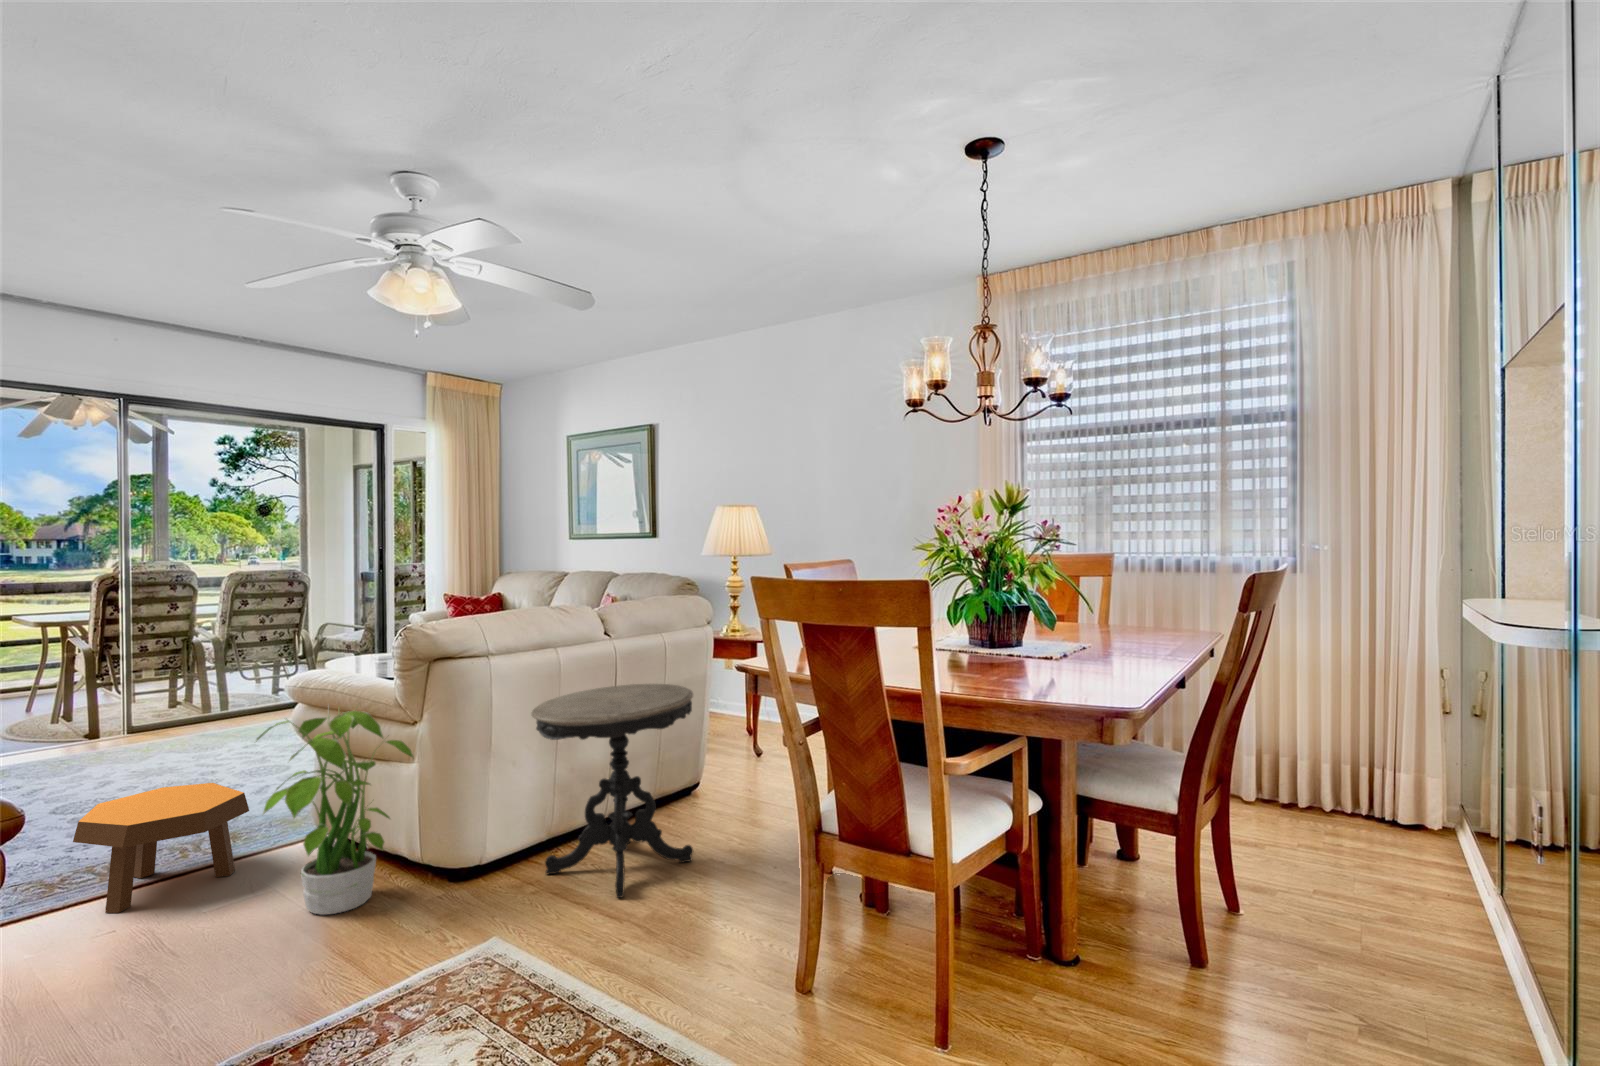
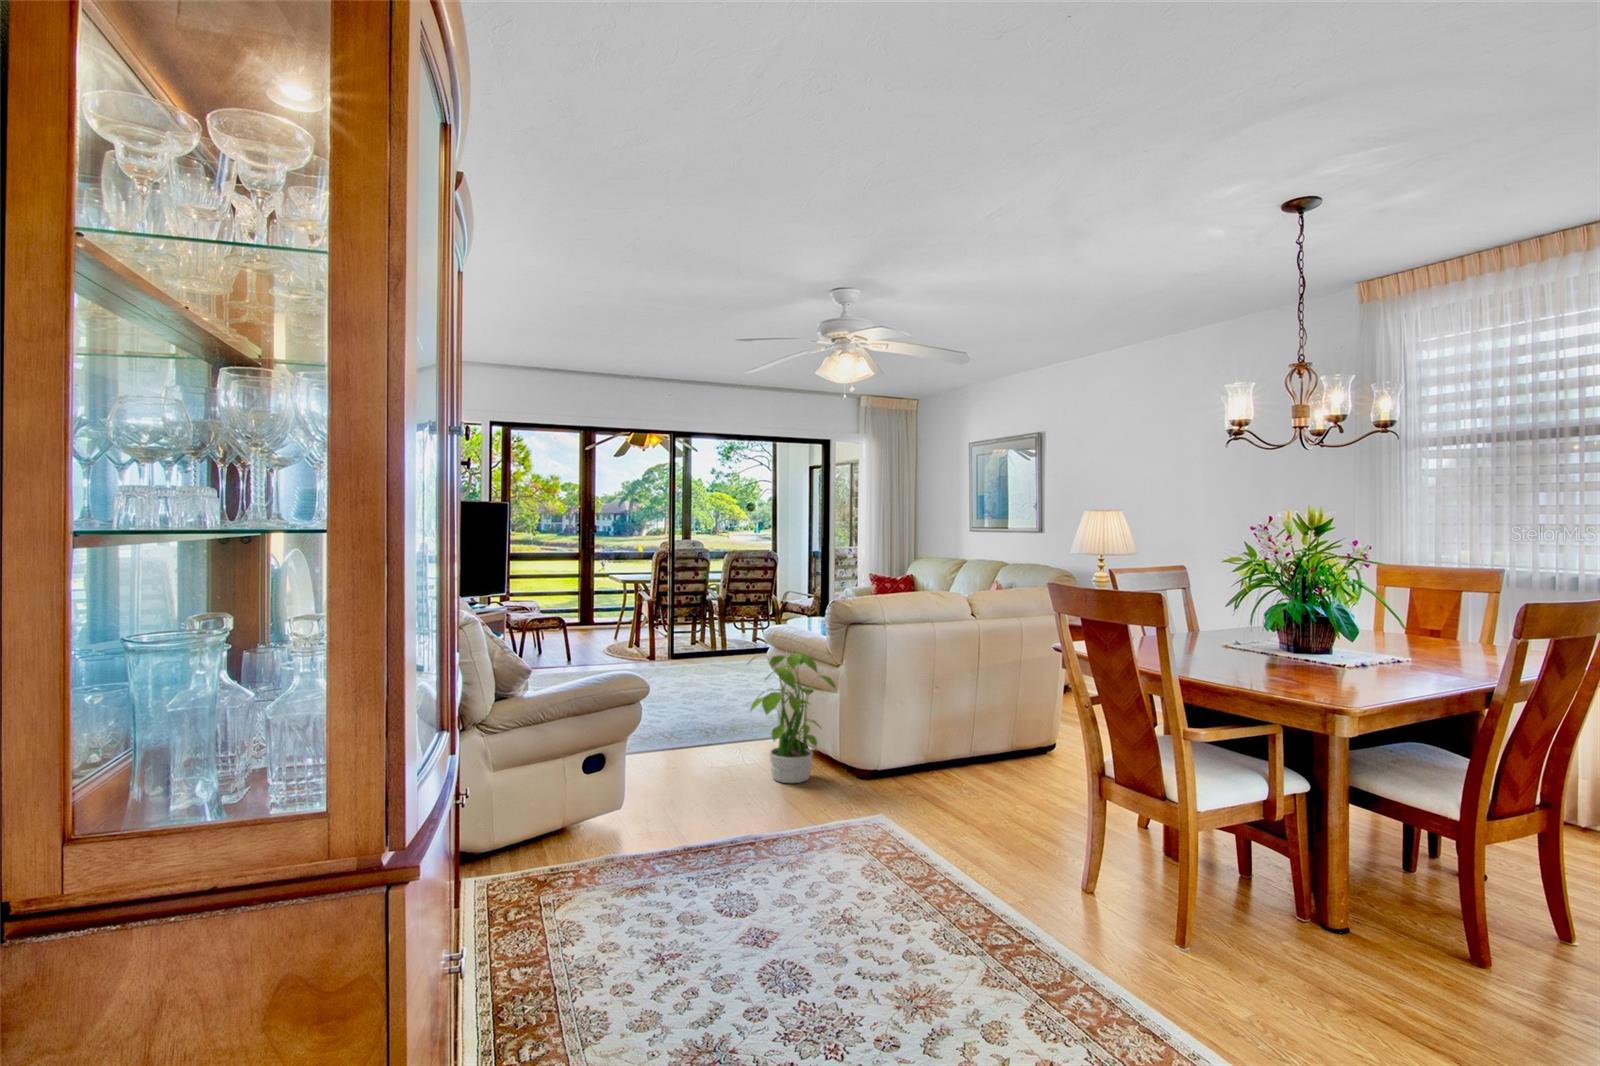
side table: present [532,684,693,898] -> none [913,656,1039,811]
footstool: present [73,783,249,913] -> none [654,691,741,760]

